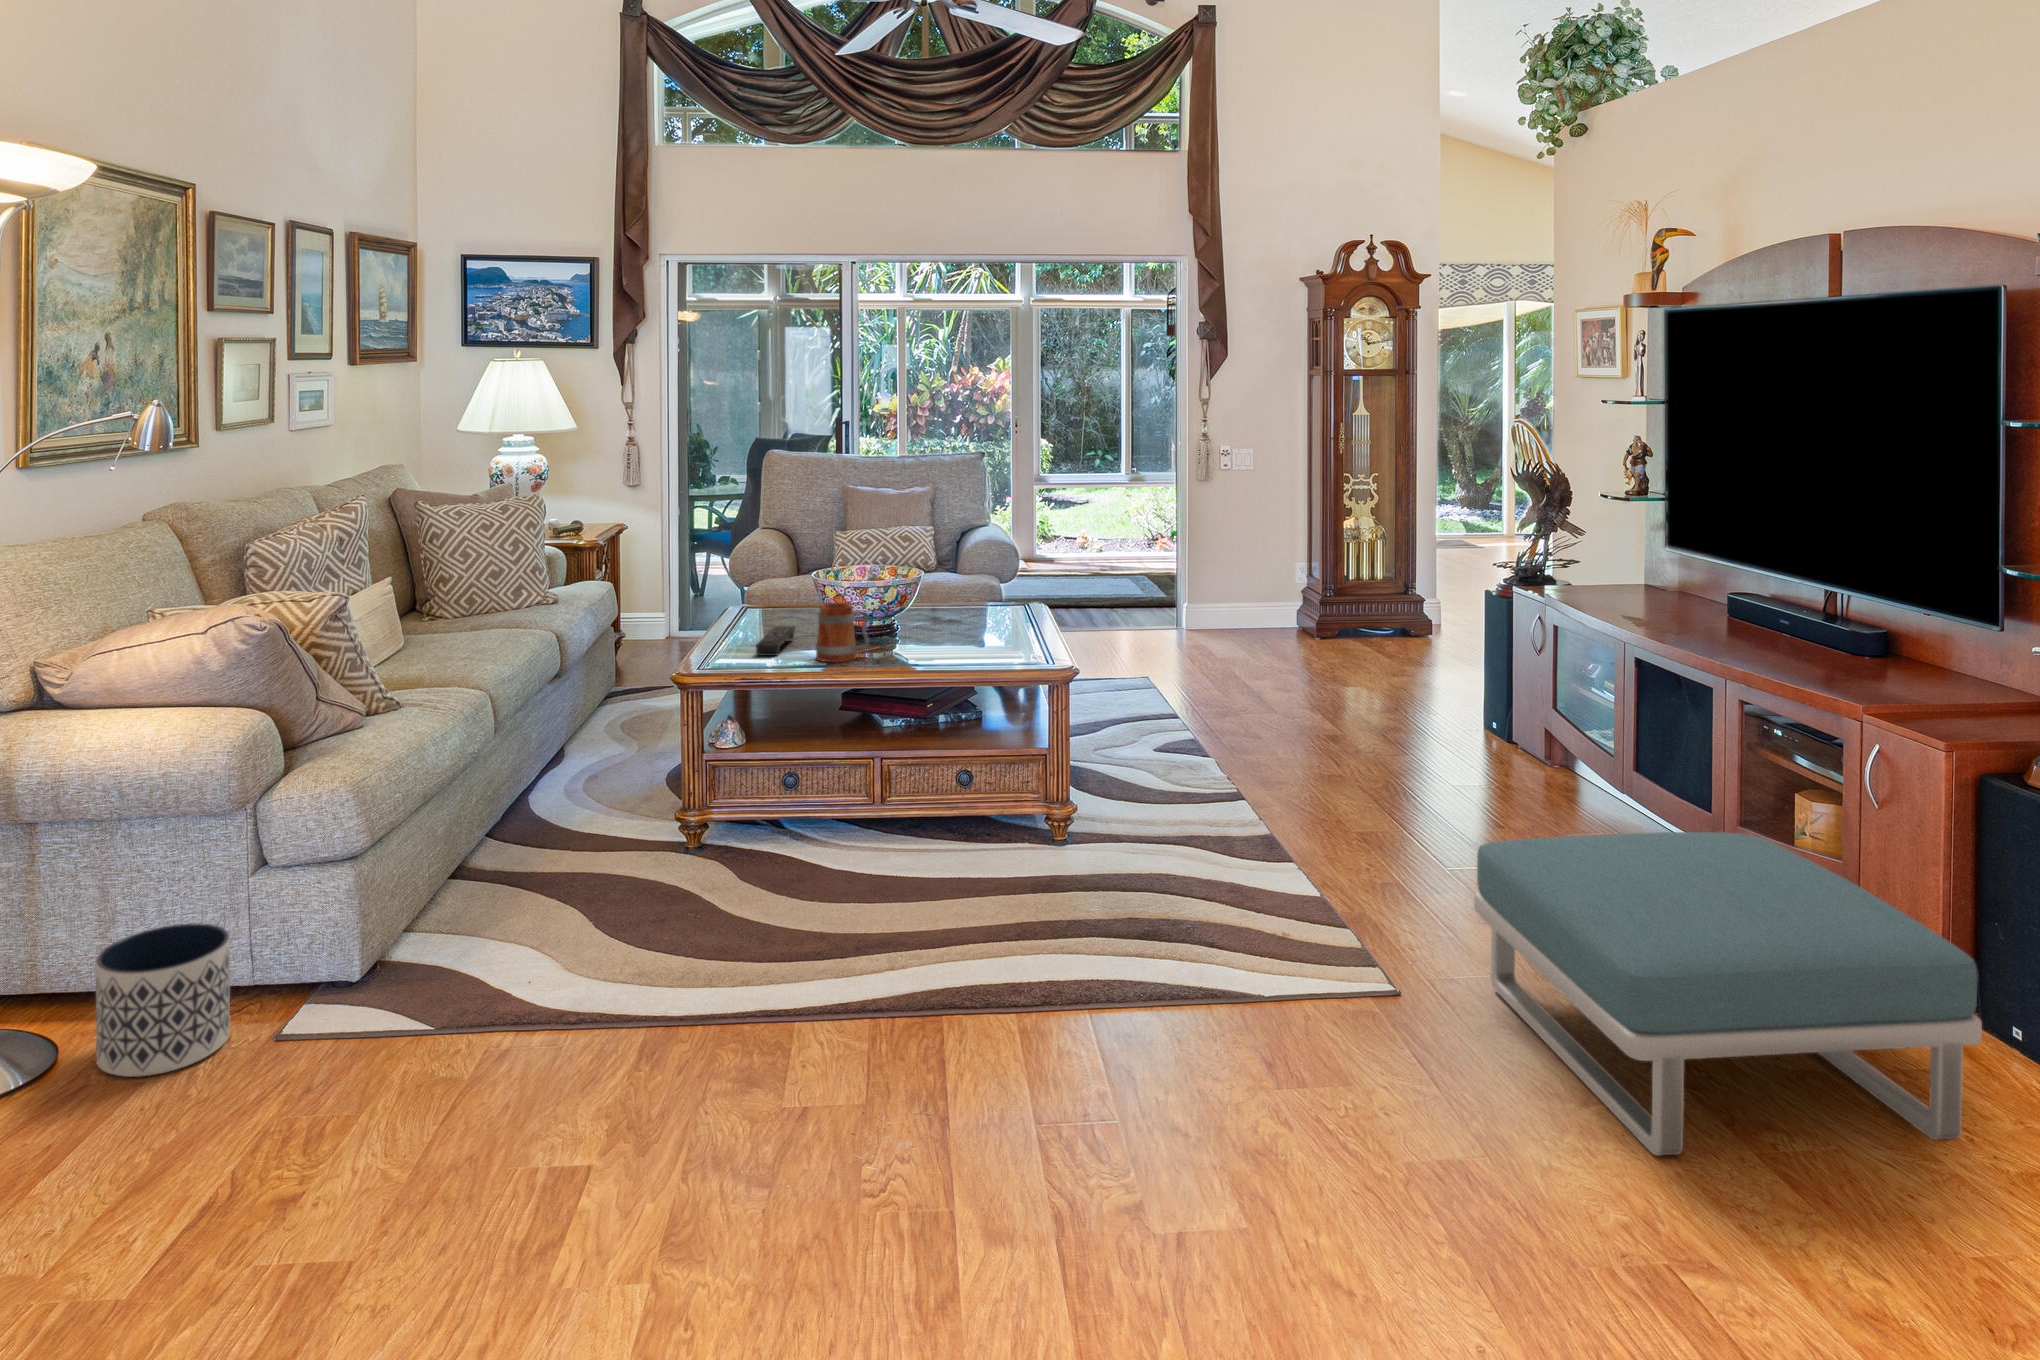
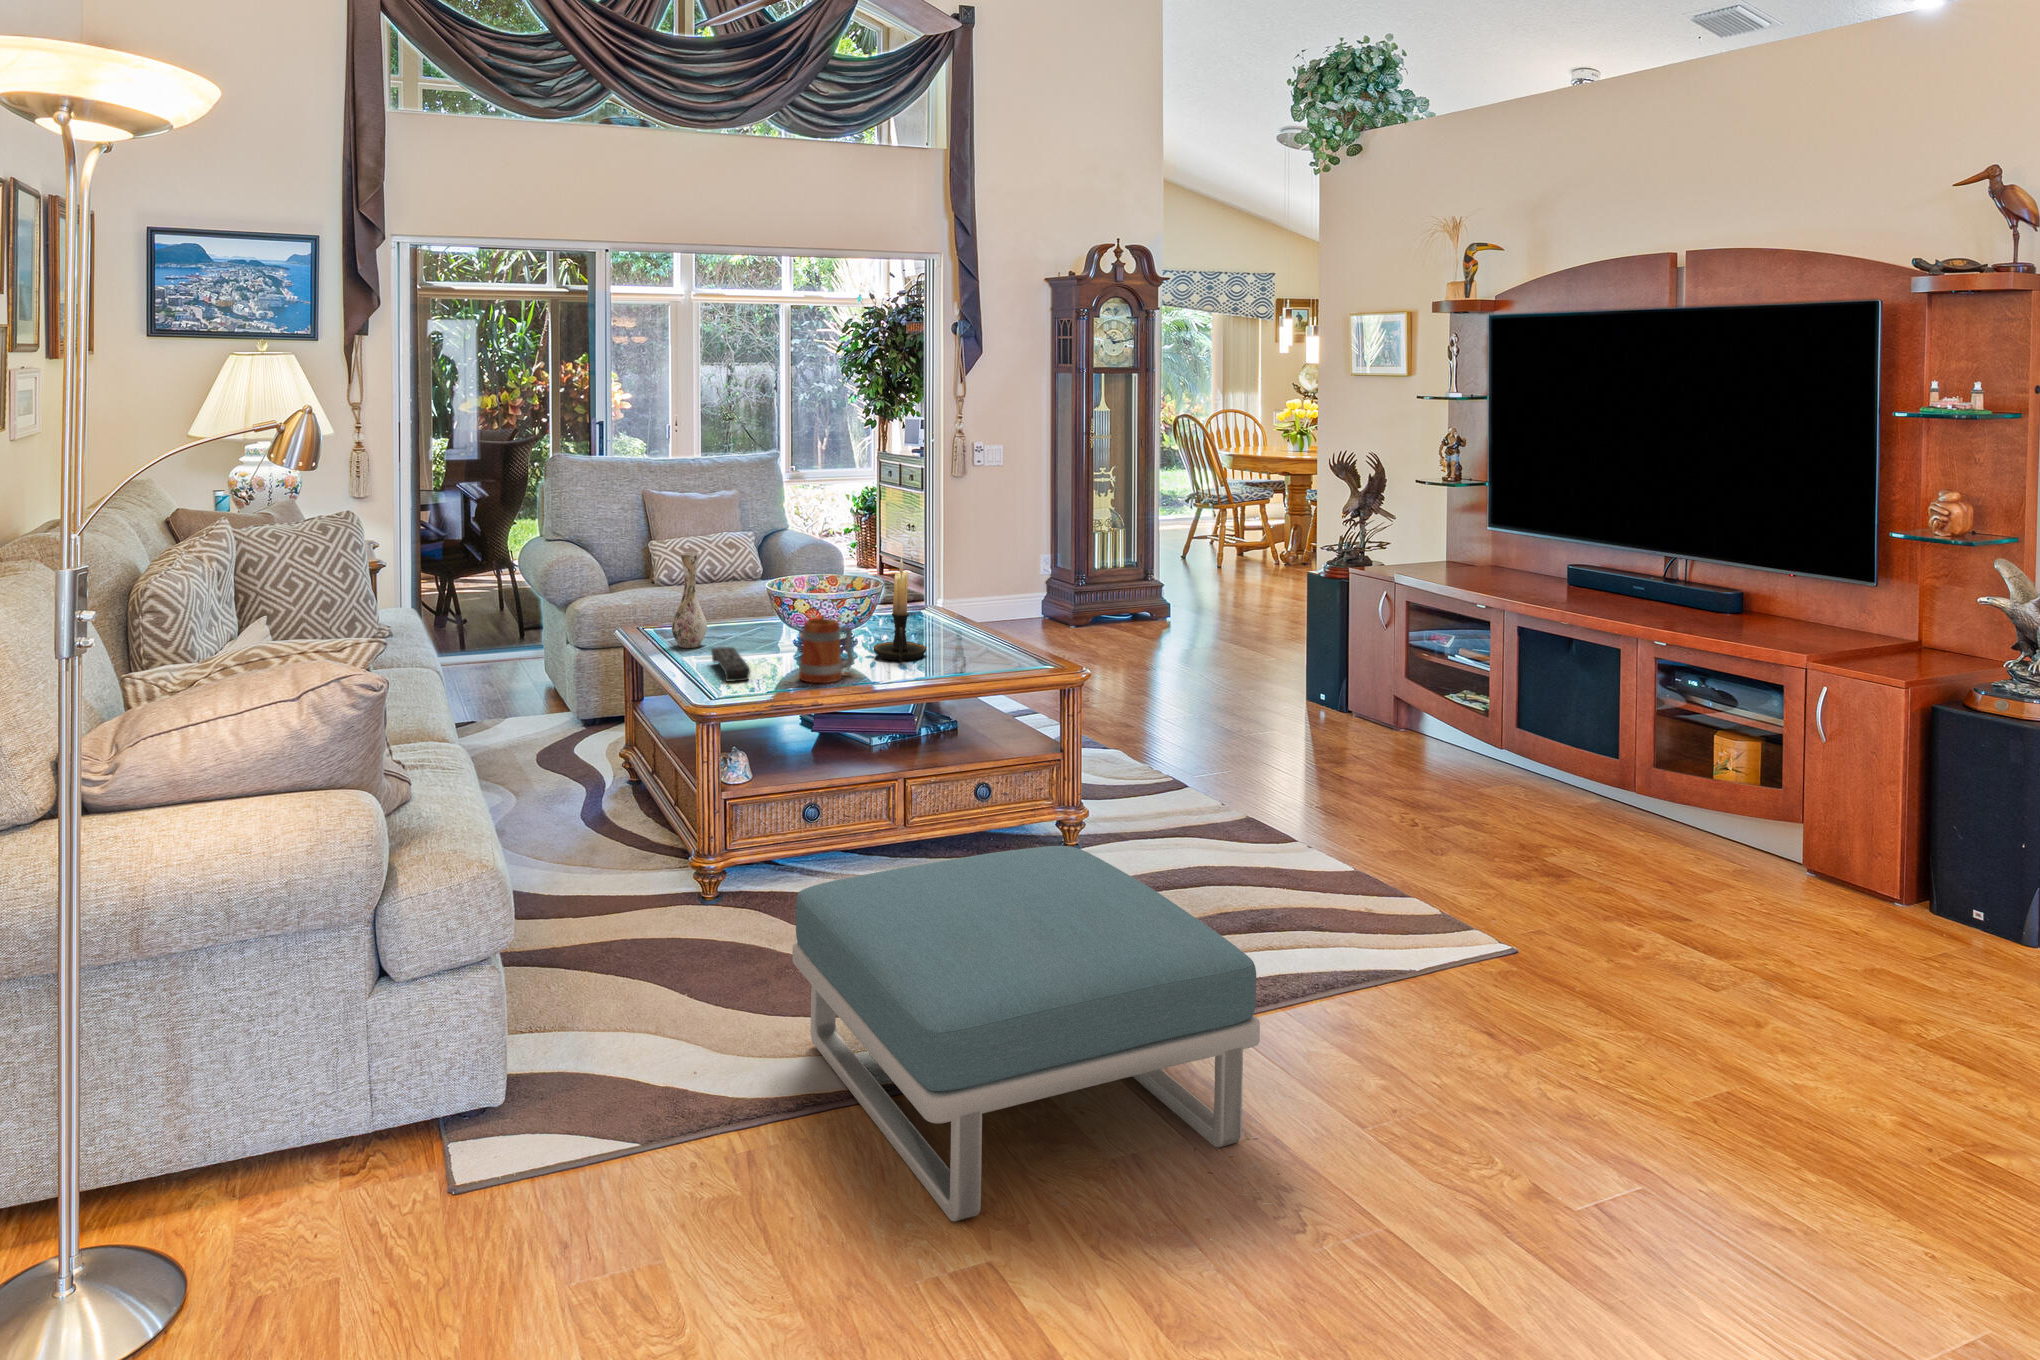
vase: none [770,538,803,626] -> present [672,552,707,648]
candle holder: none [913,550,962,649] -> present [874,559,926,662]
footstool: present [1474,832,1982,1156] -> present [792,846,1260,1221]
planter: present [96,924,230,1077] -> none [236,1060,393,1266]

